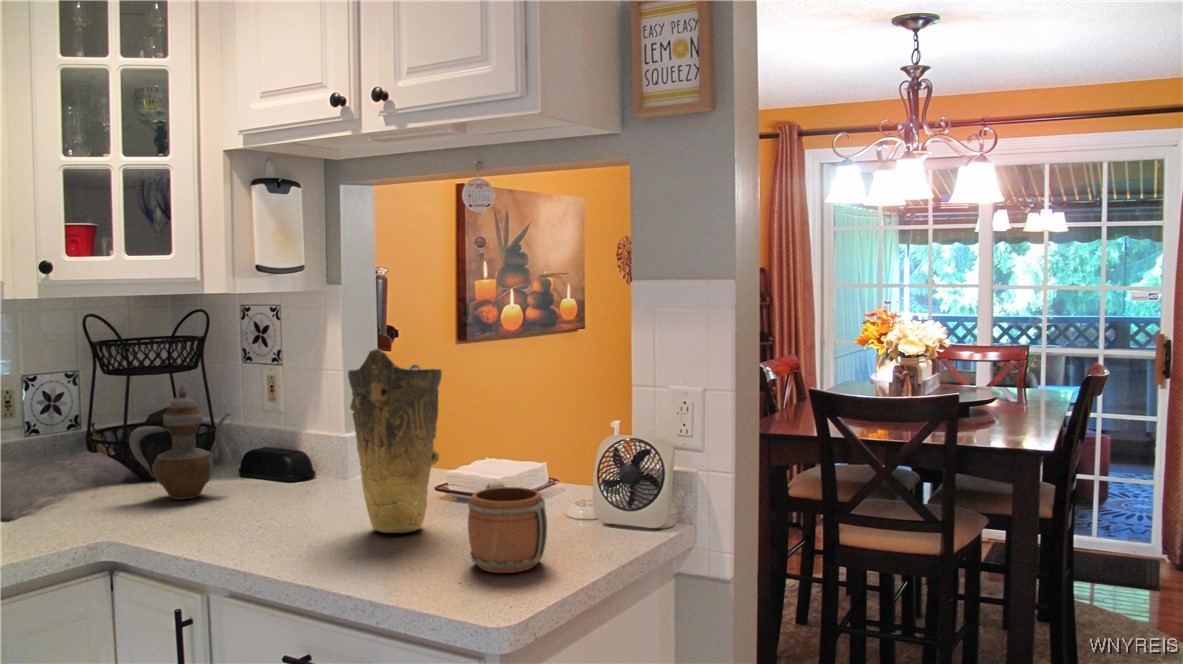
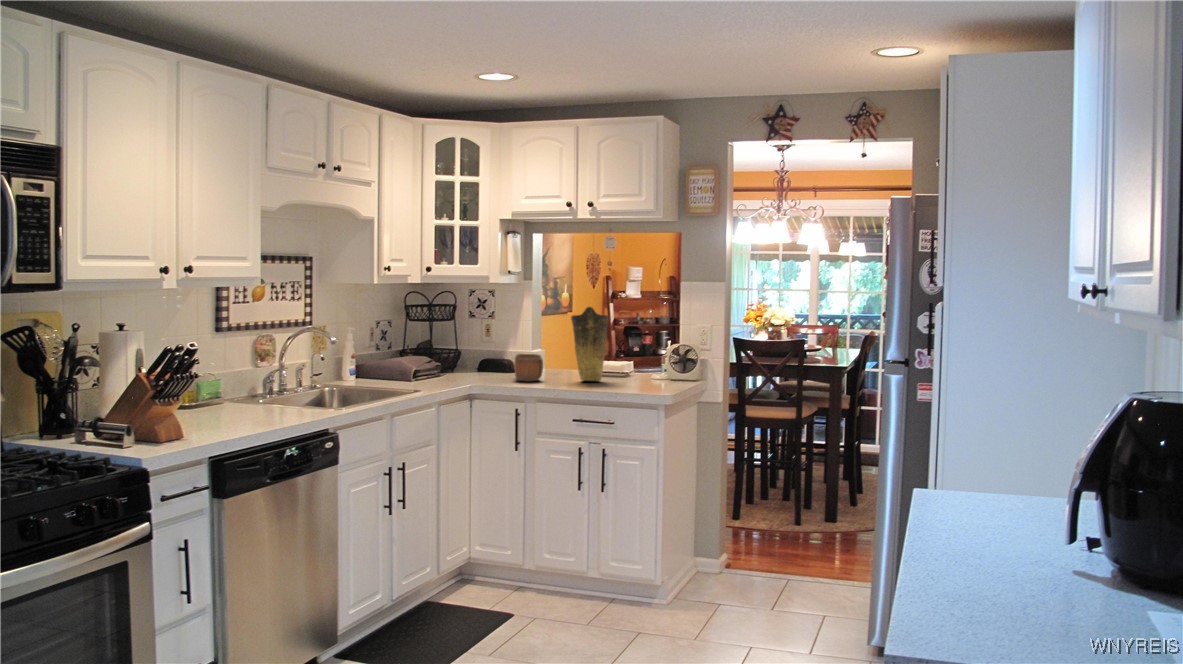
teapot: present [129,385,231,500] -> none [453,324,493,376]
mug: present [468,480,547,573] -> present [514,353,543,381]

